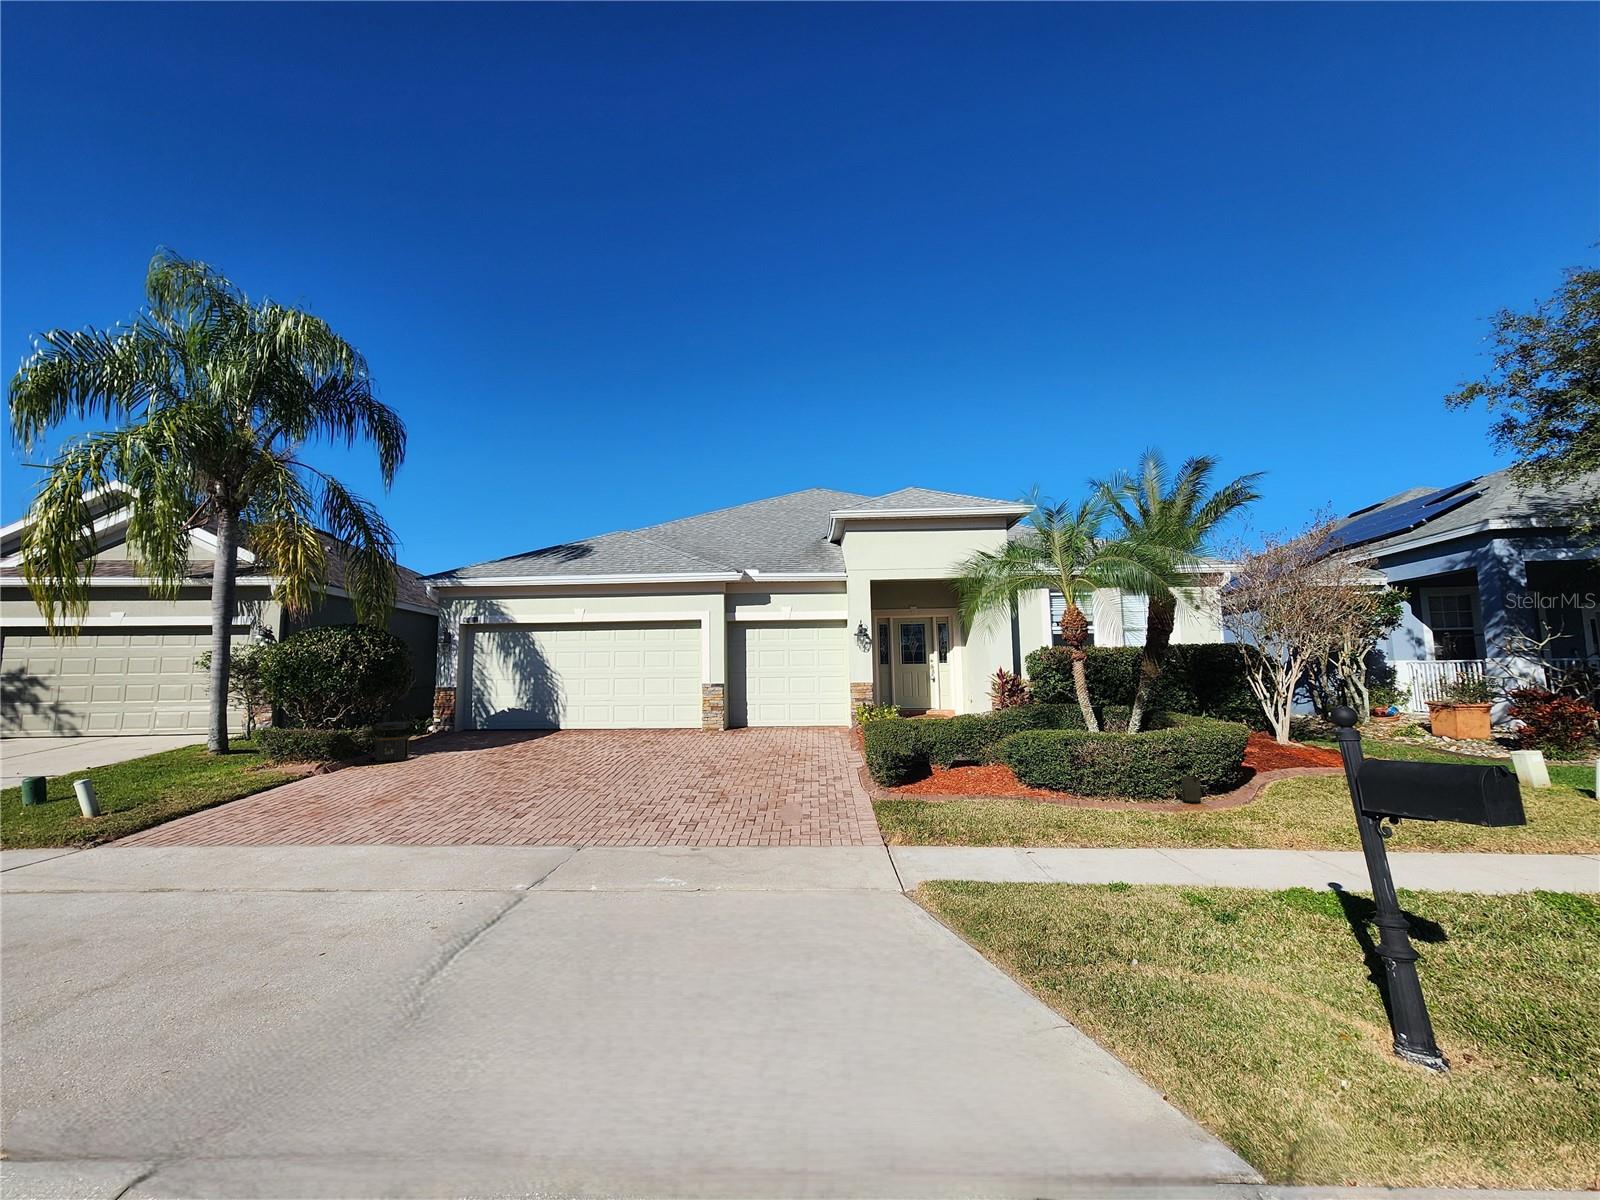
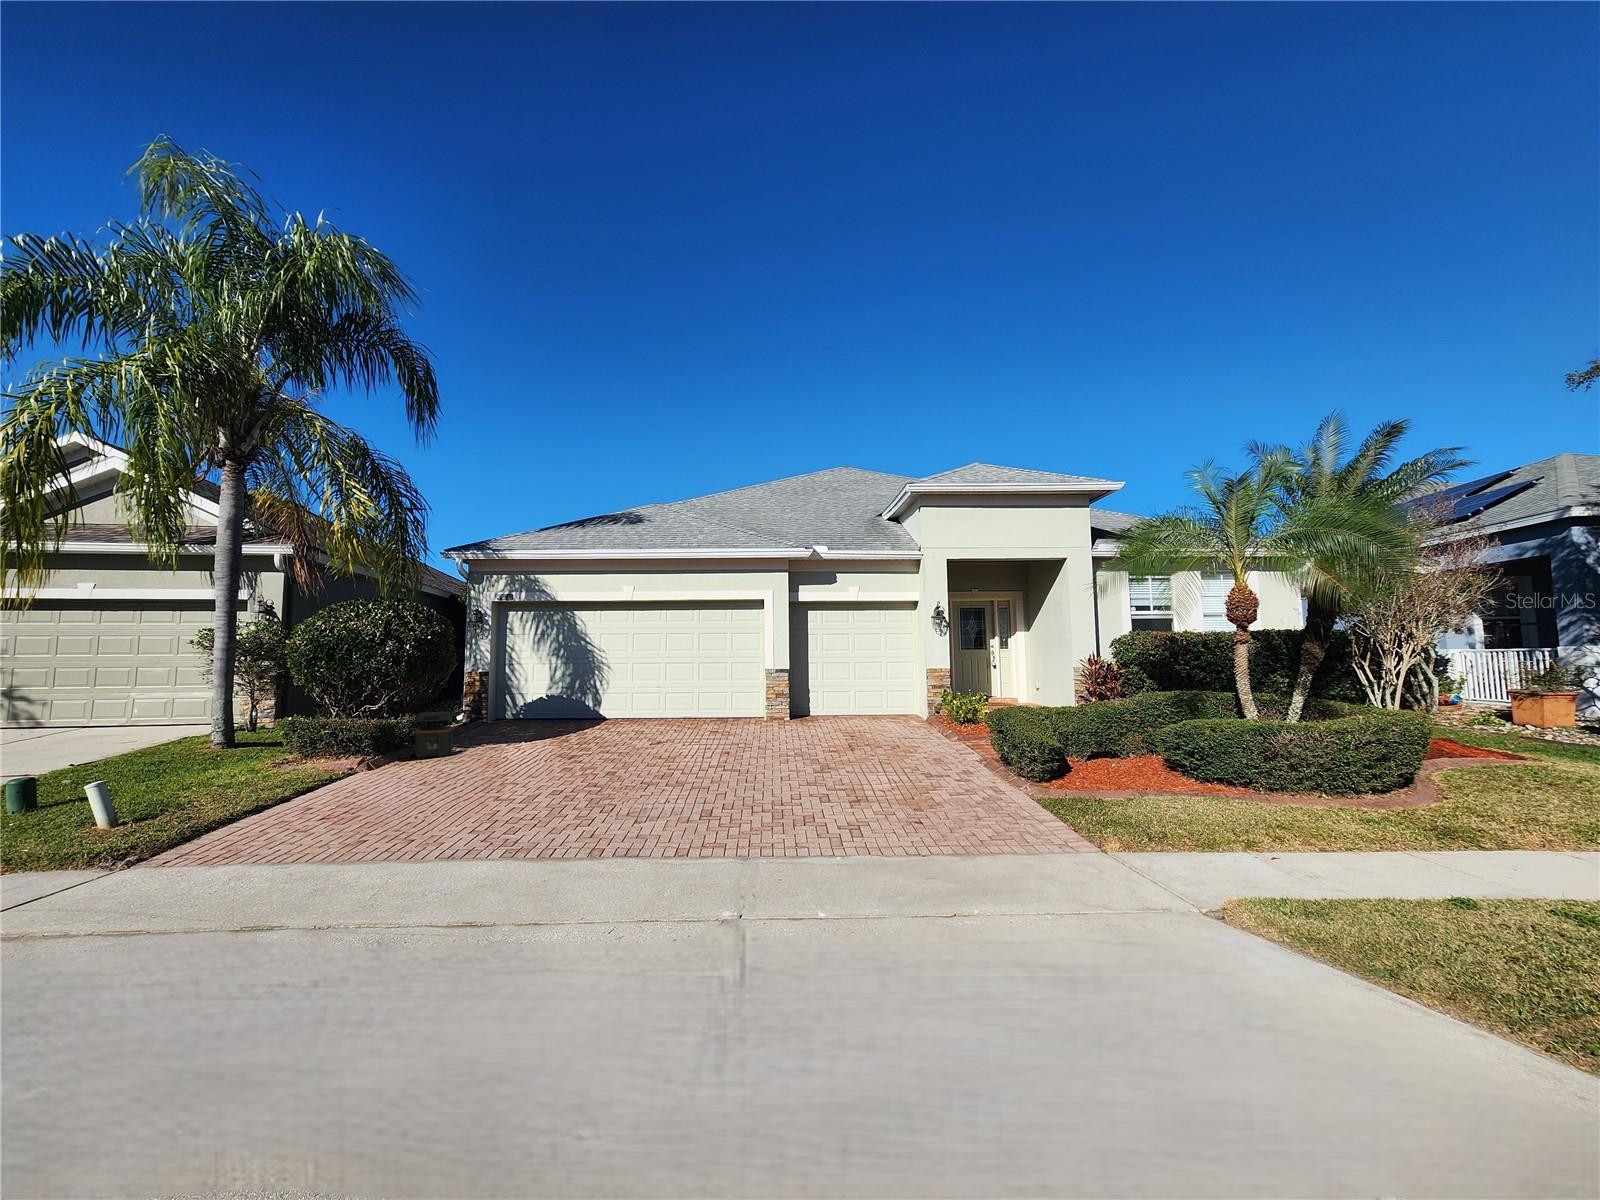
watering can: present [1163,768,1204,804] -> none [1370,764,1414,804]

